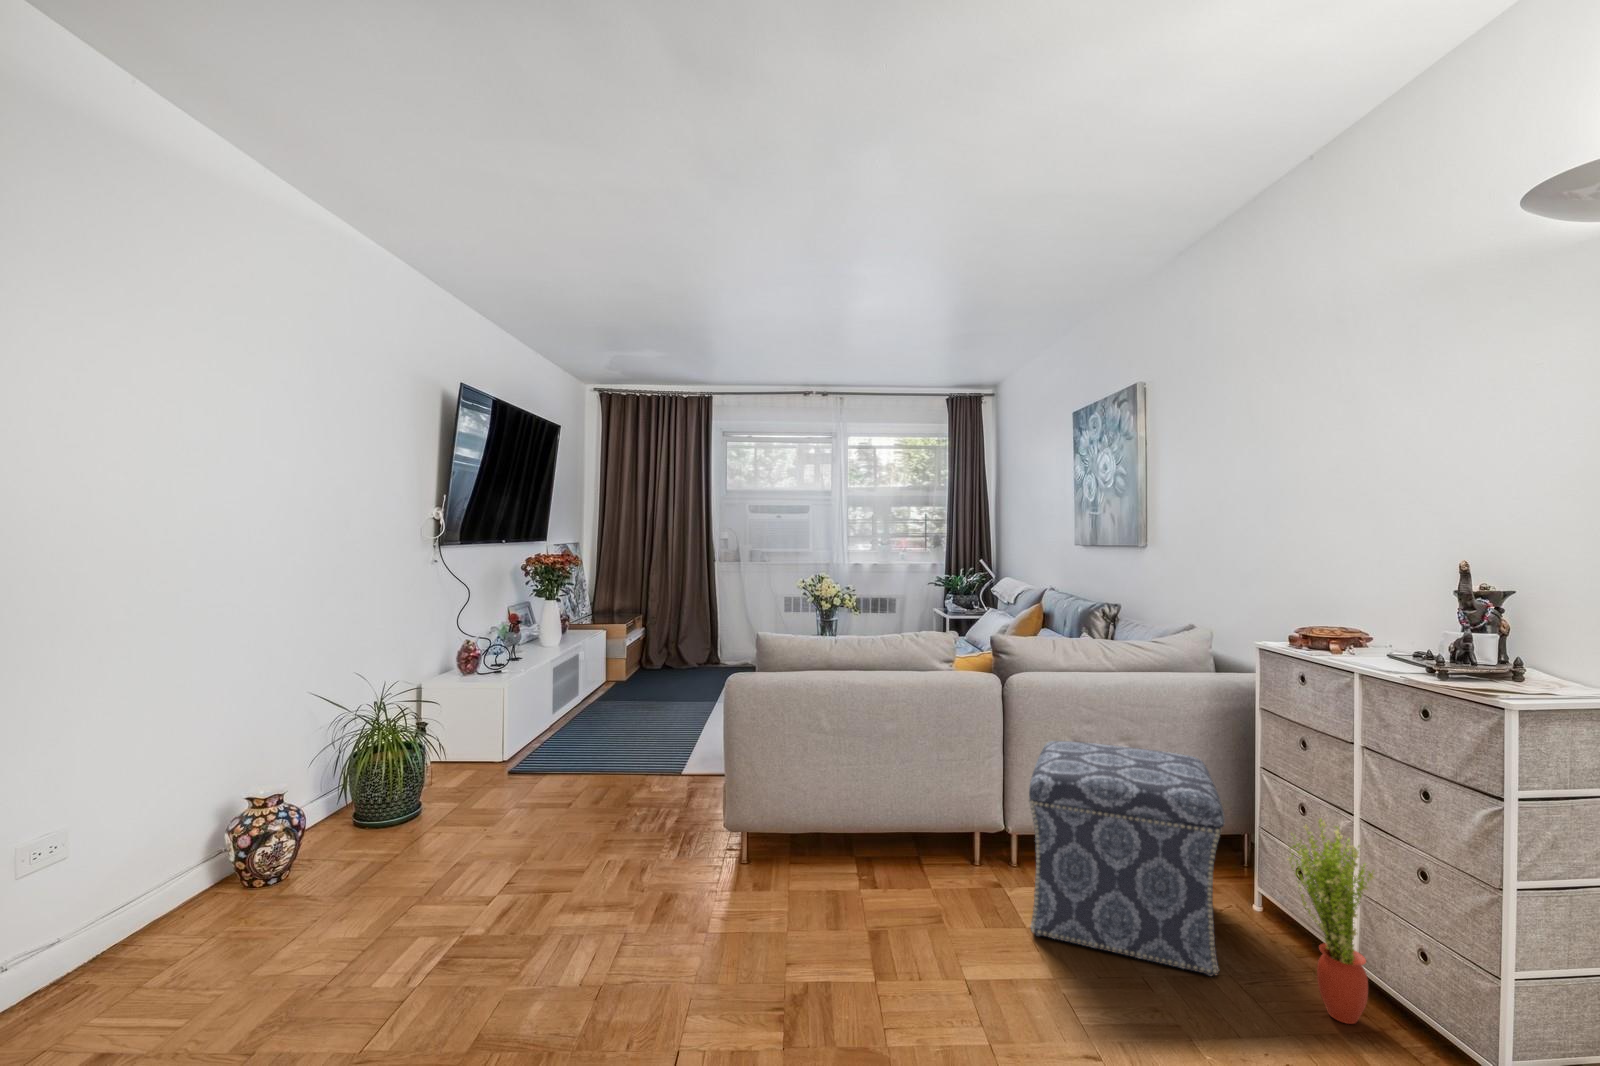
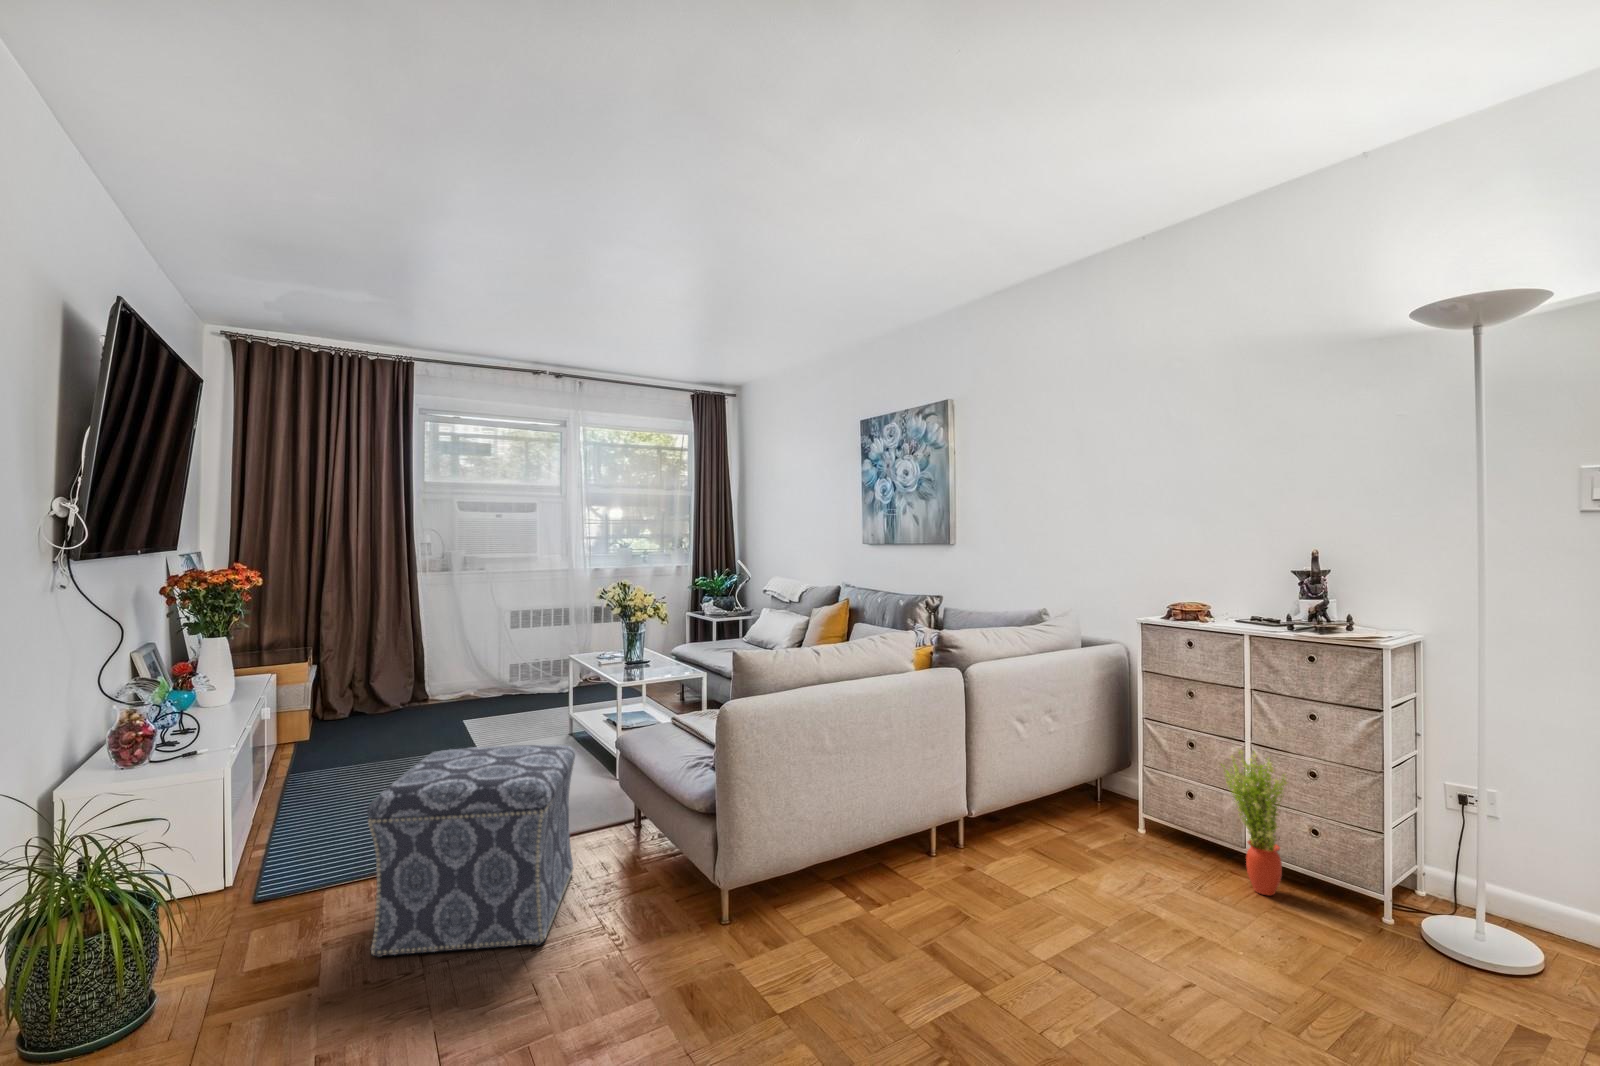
ottoman: present [1029,741,1225,976] -> present [367,745,575,957]

